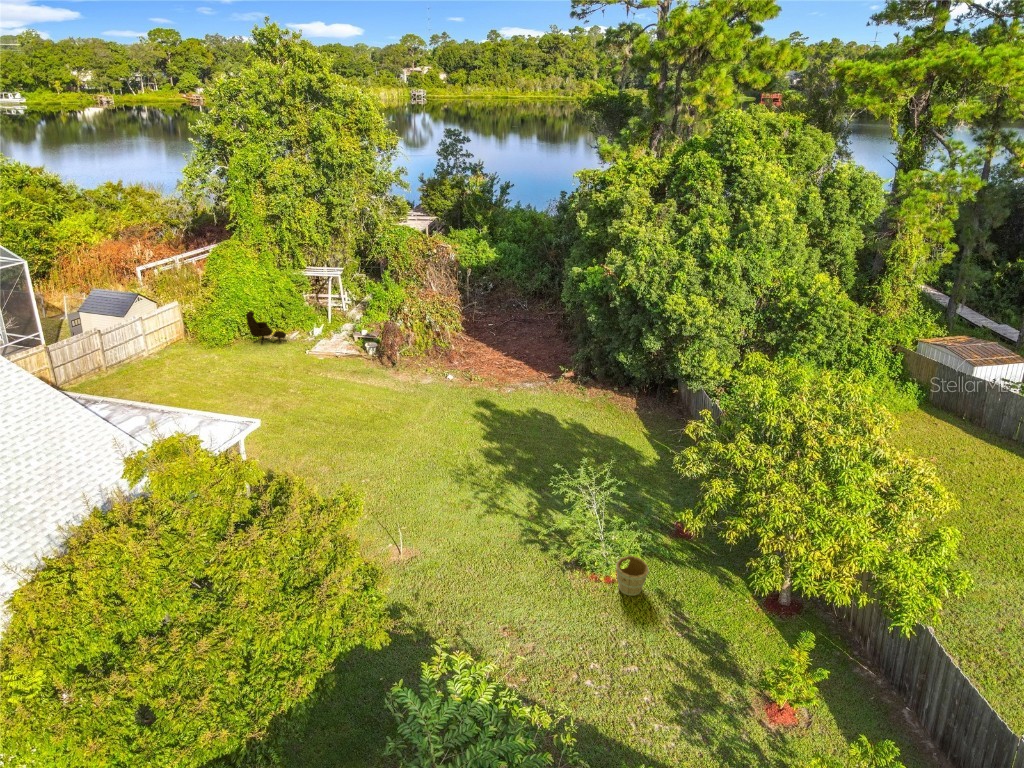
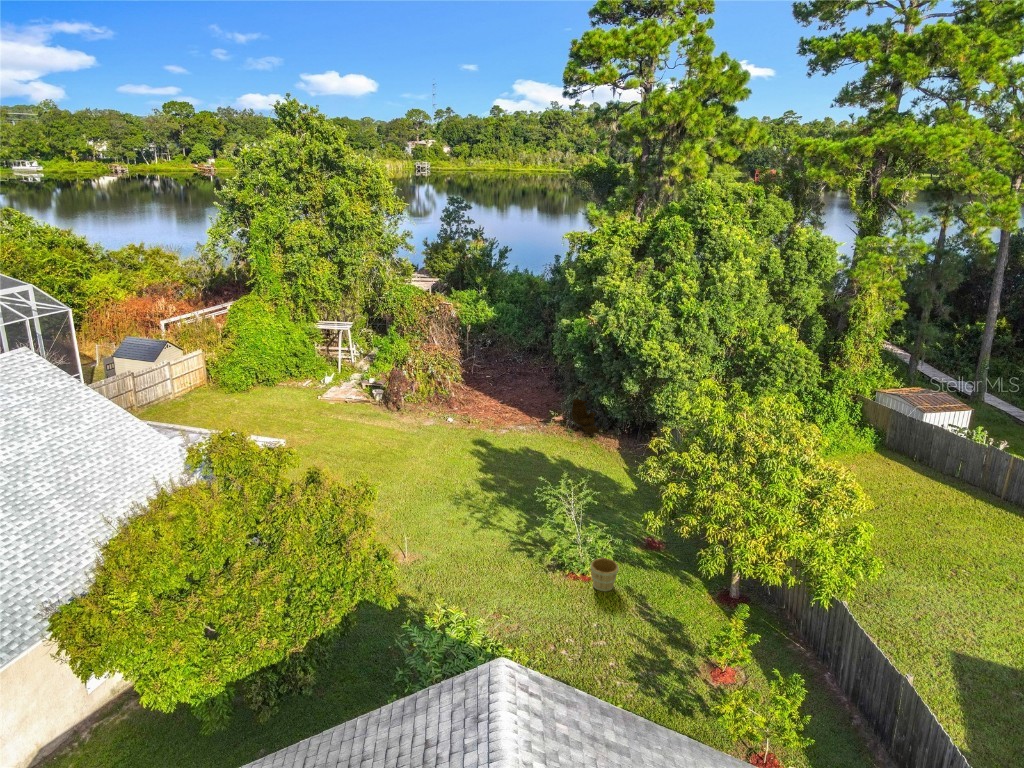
lounge chair: present [246,311,286,344] -> present [571,399,599,435]

